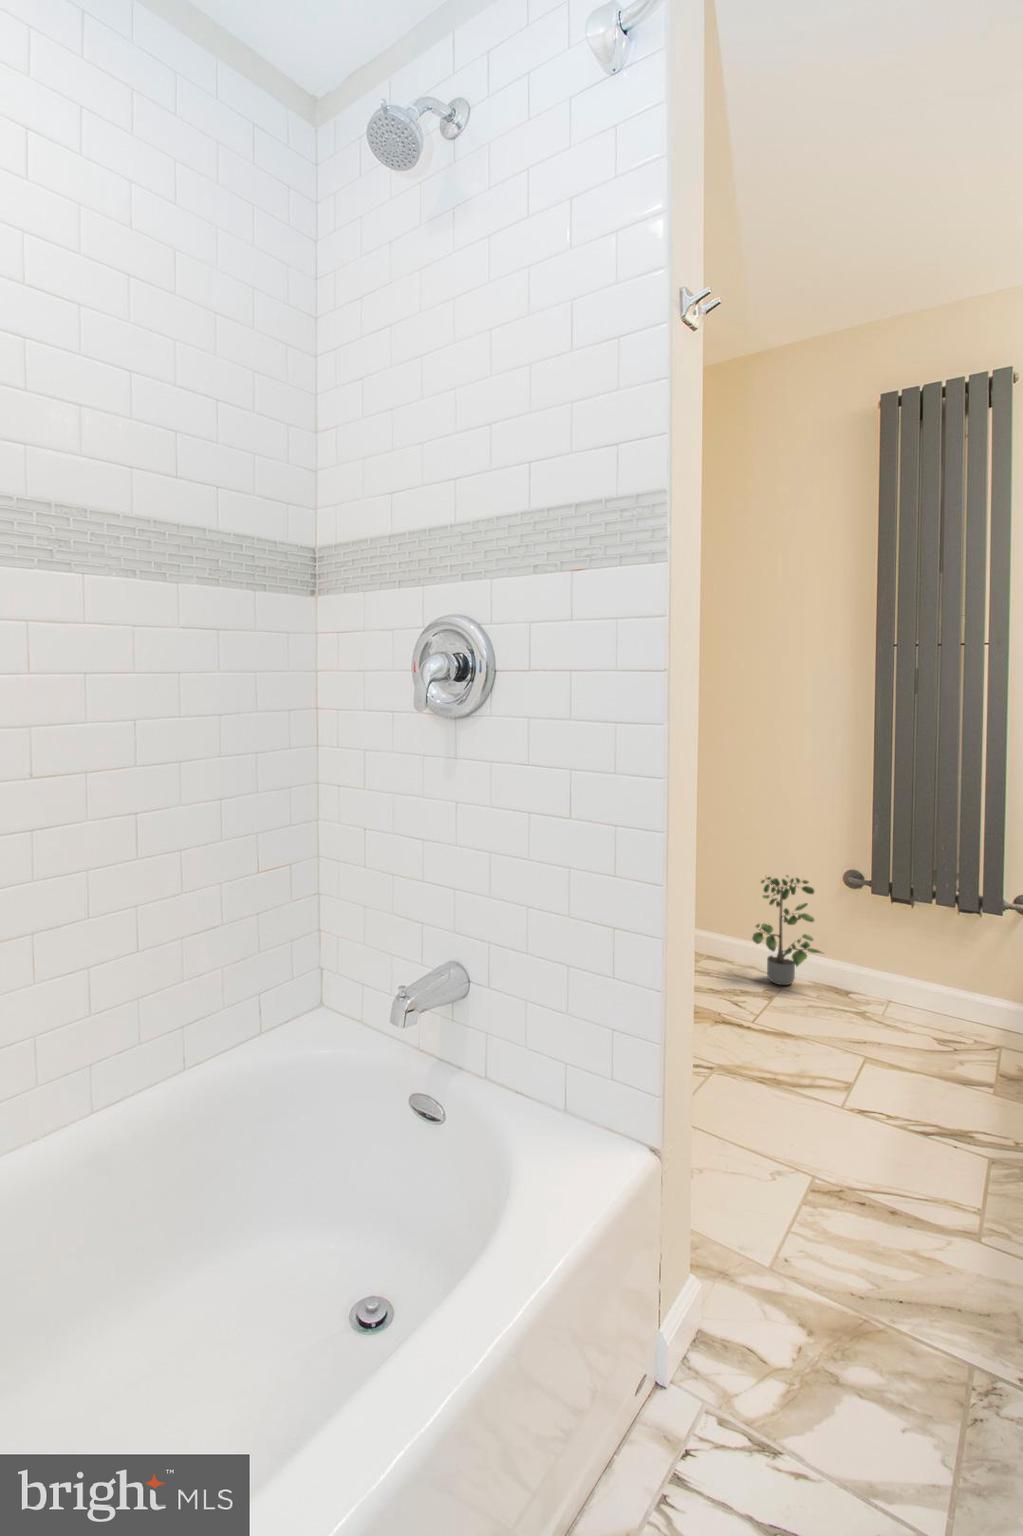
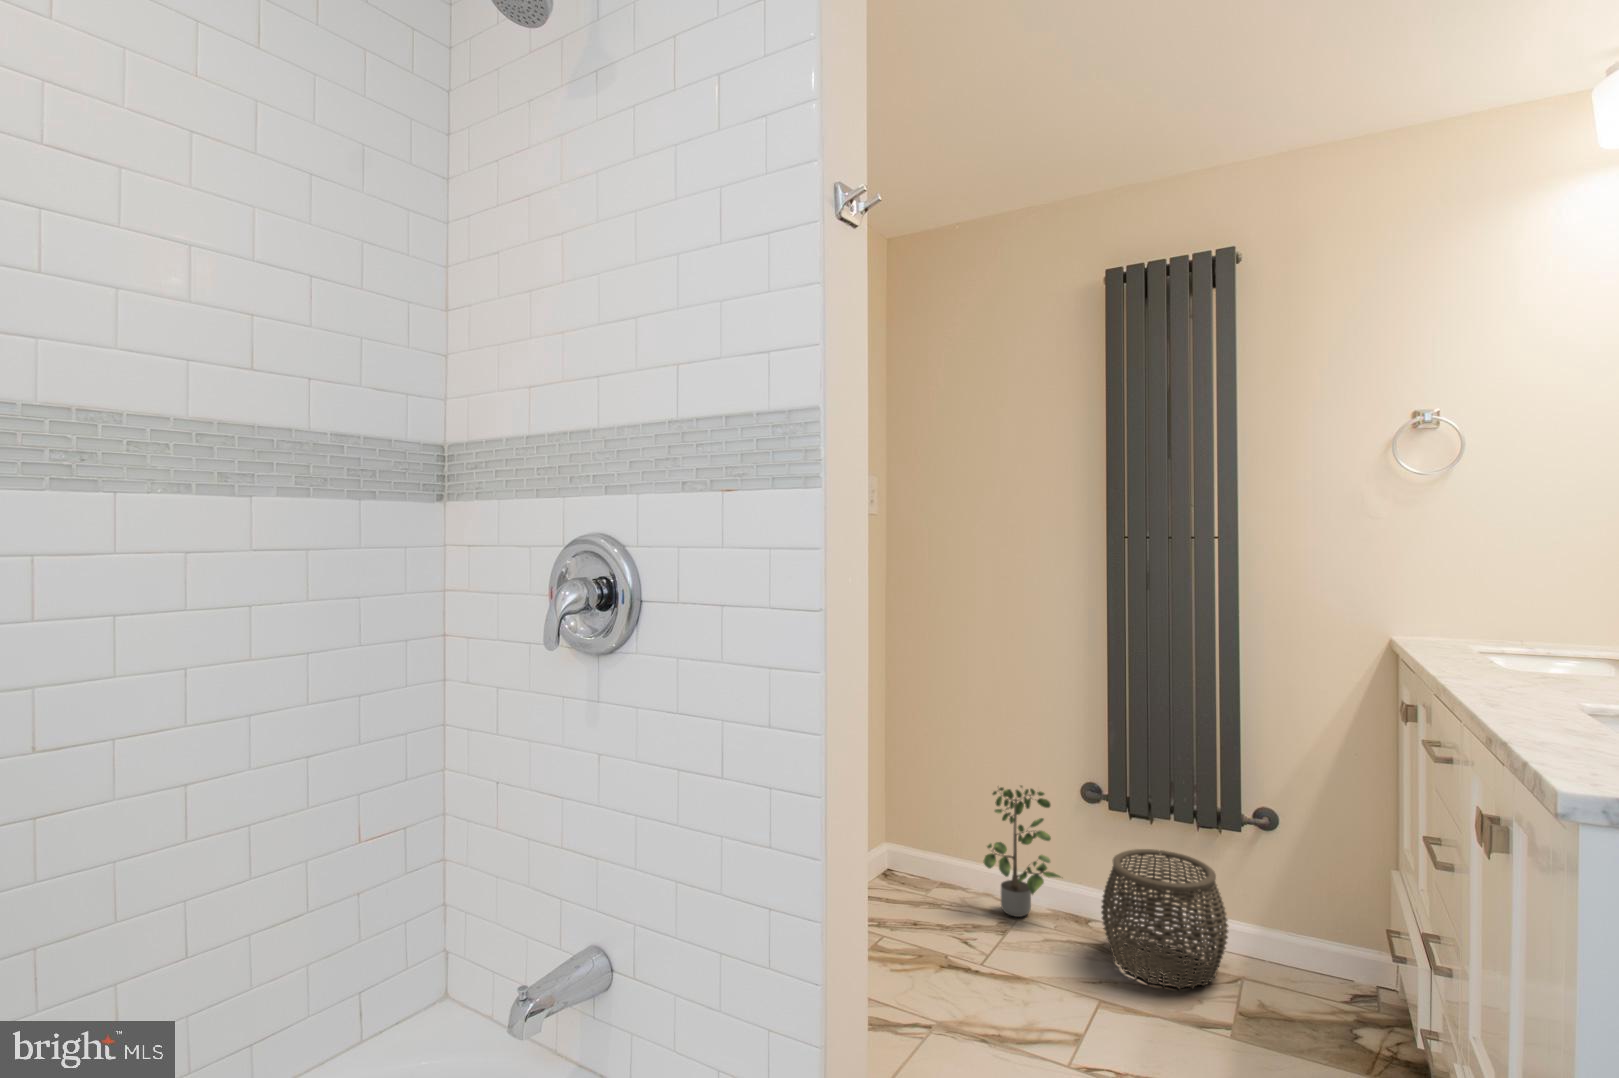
woven basket: none [863,930,991,1052] -> present [1101,849,1228,989]

